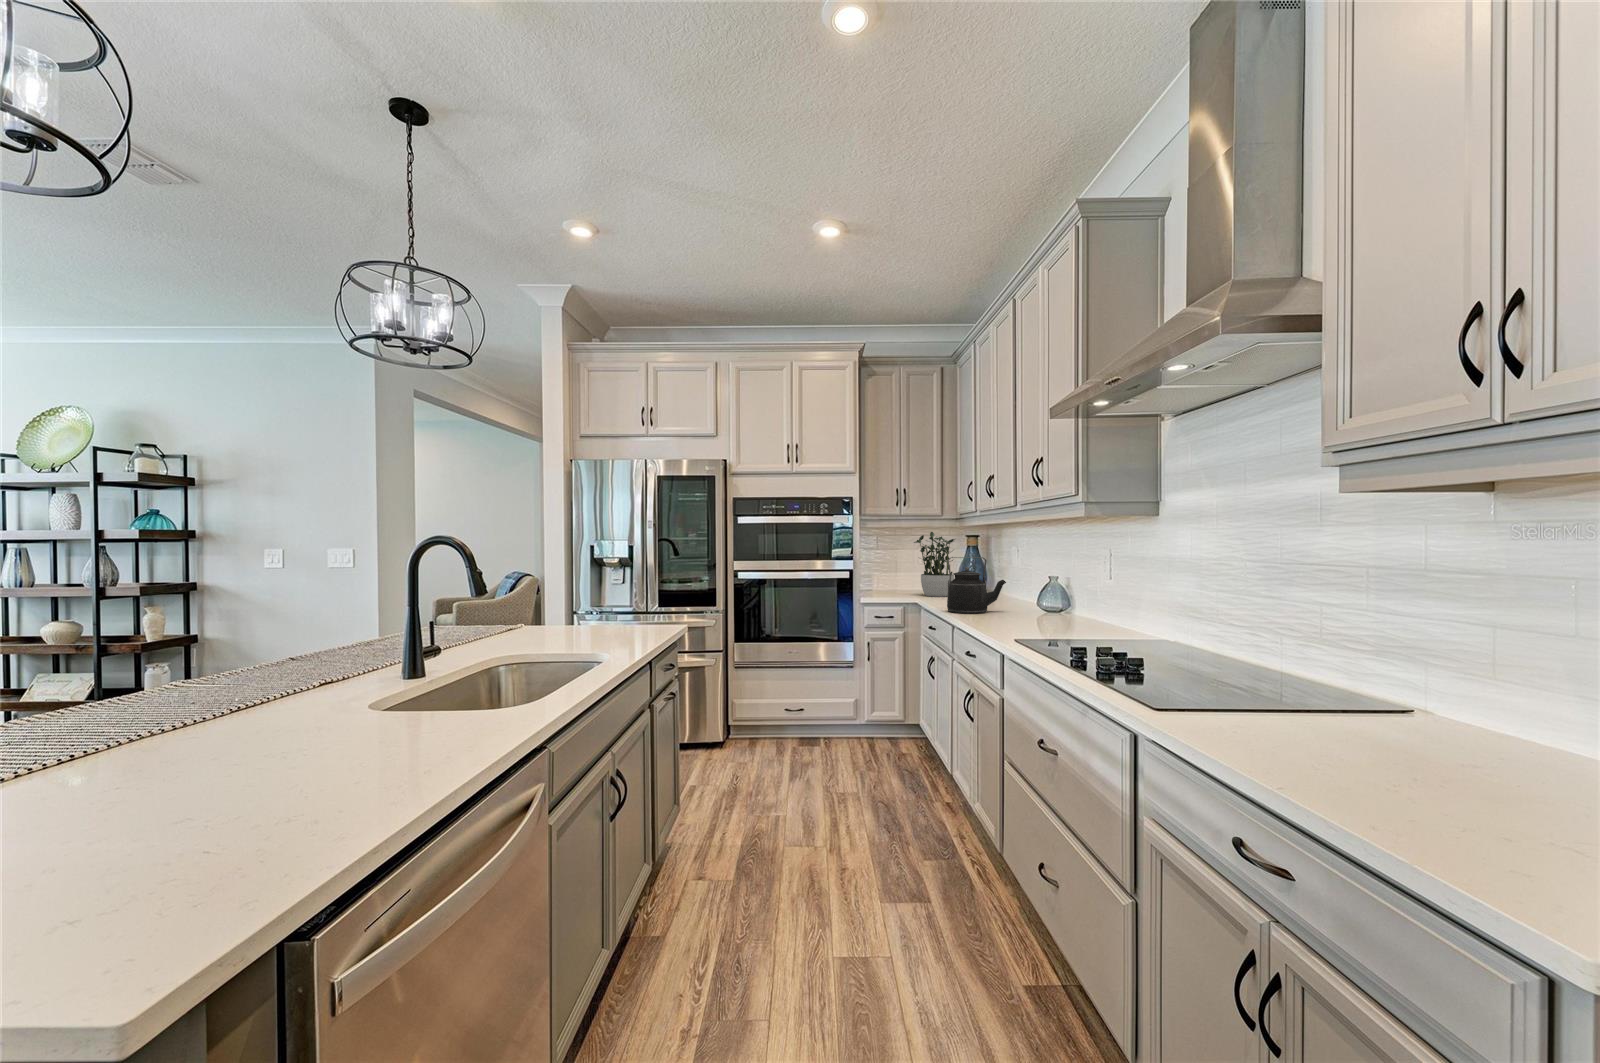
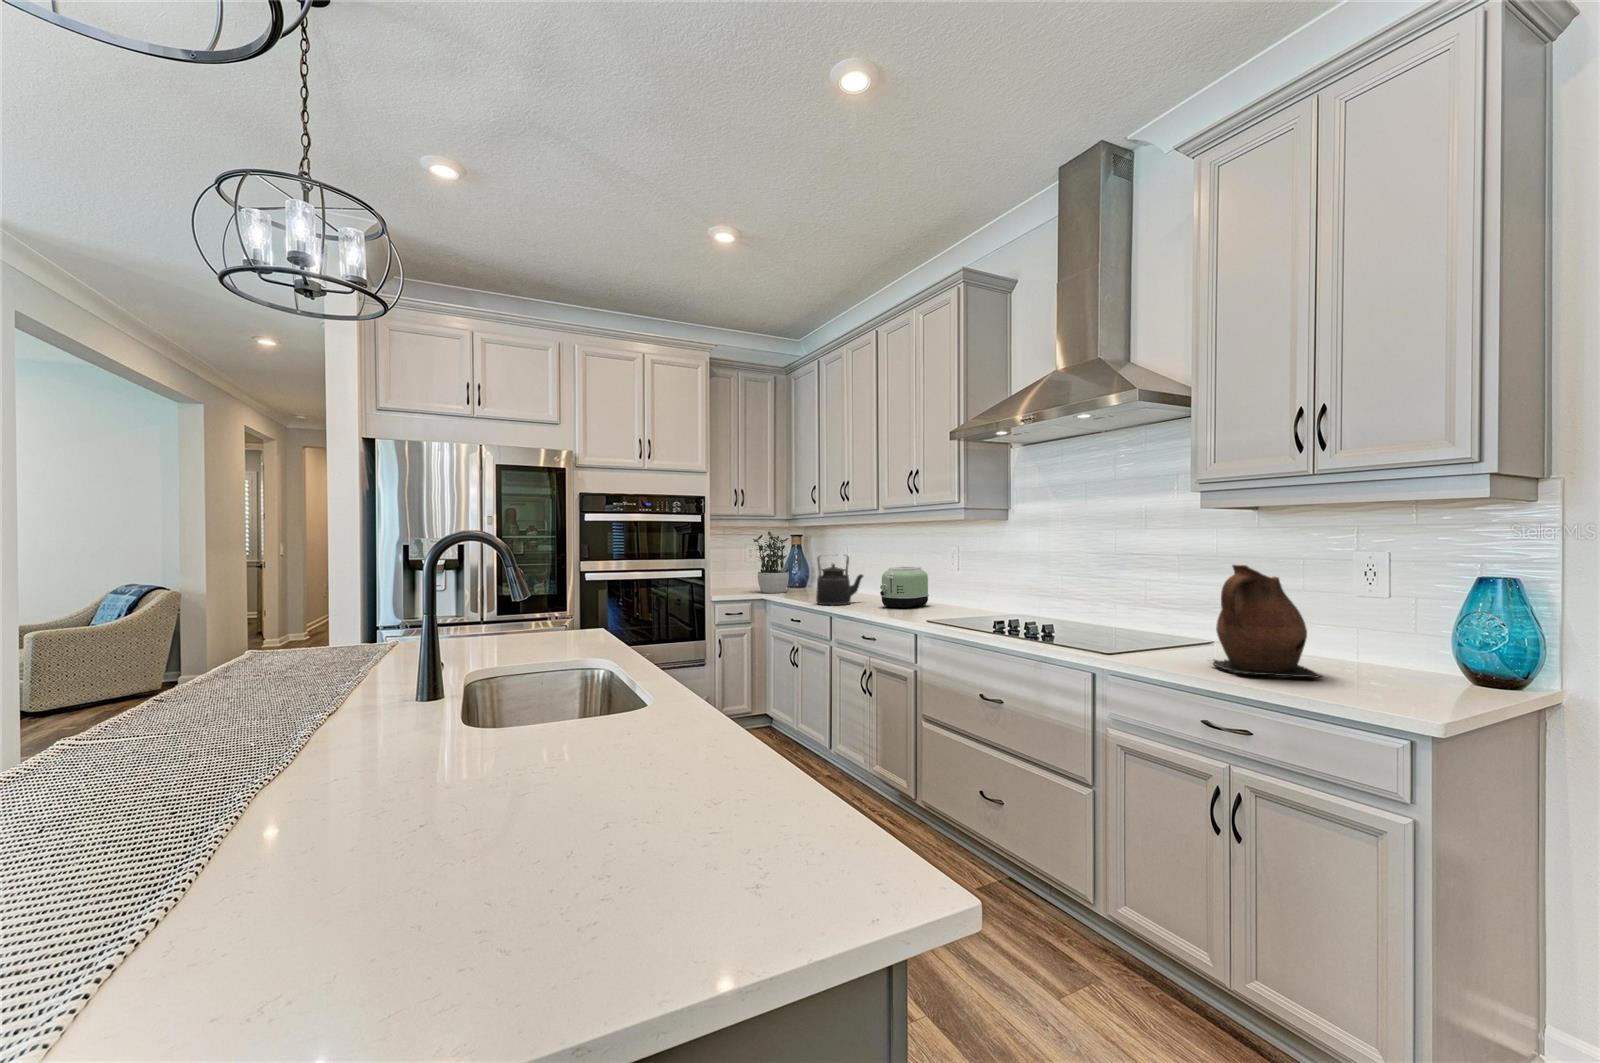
toaster: none [1006,573,1074,622] -> present [880,567,929,608]
ceramic pitcher: none [1307,584,1535,822] -> present [1213,565,1322,679]

